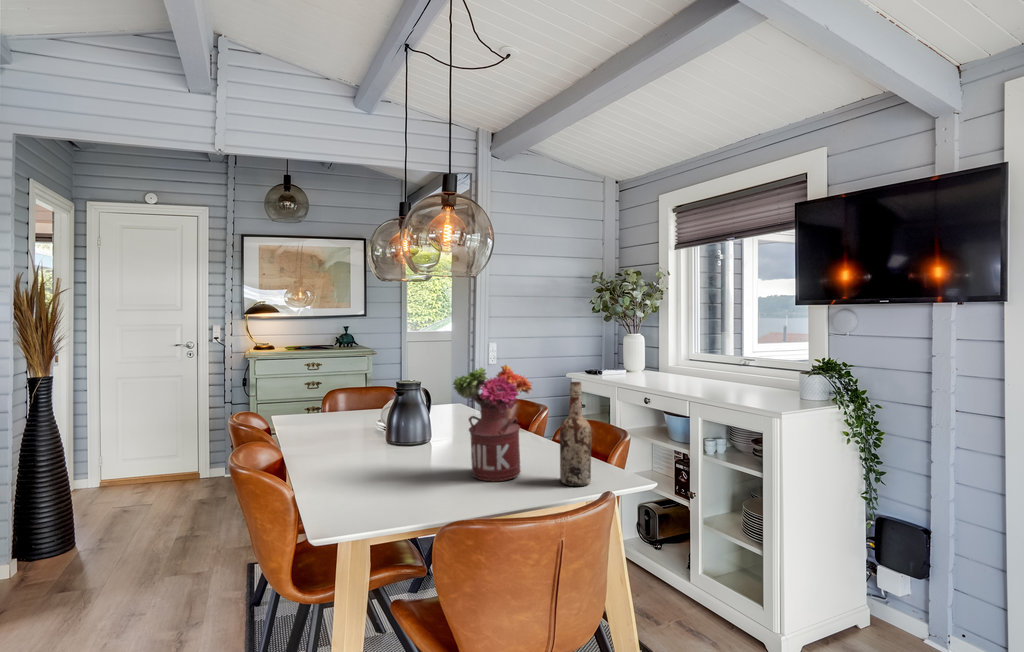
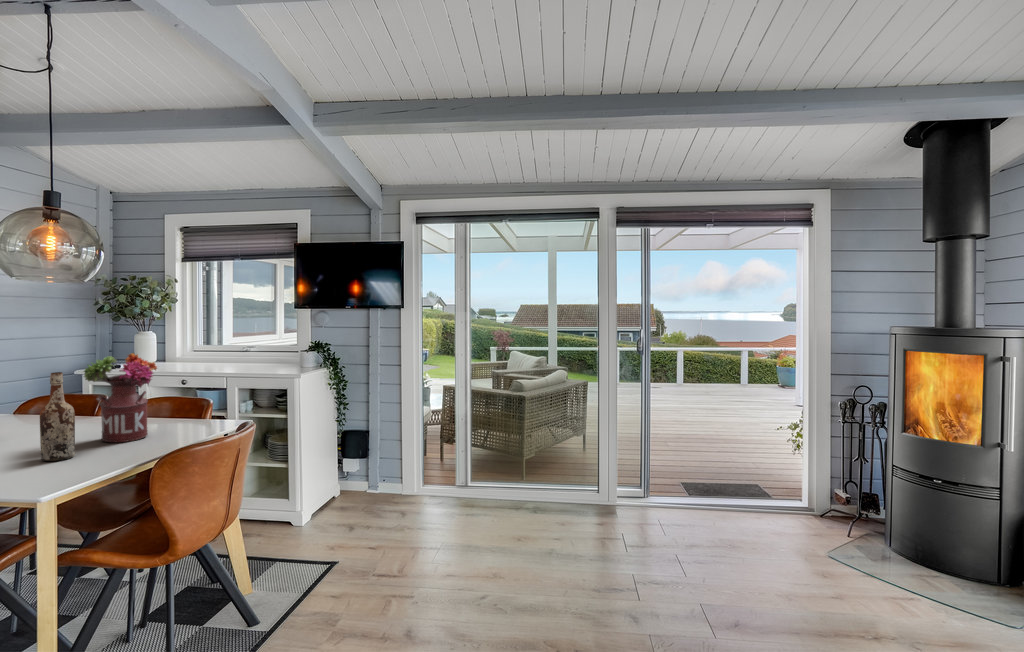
wine bottle: present [560,382,591,486] -> present [40,372,75,461]

